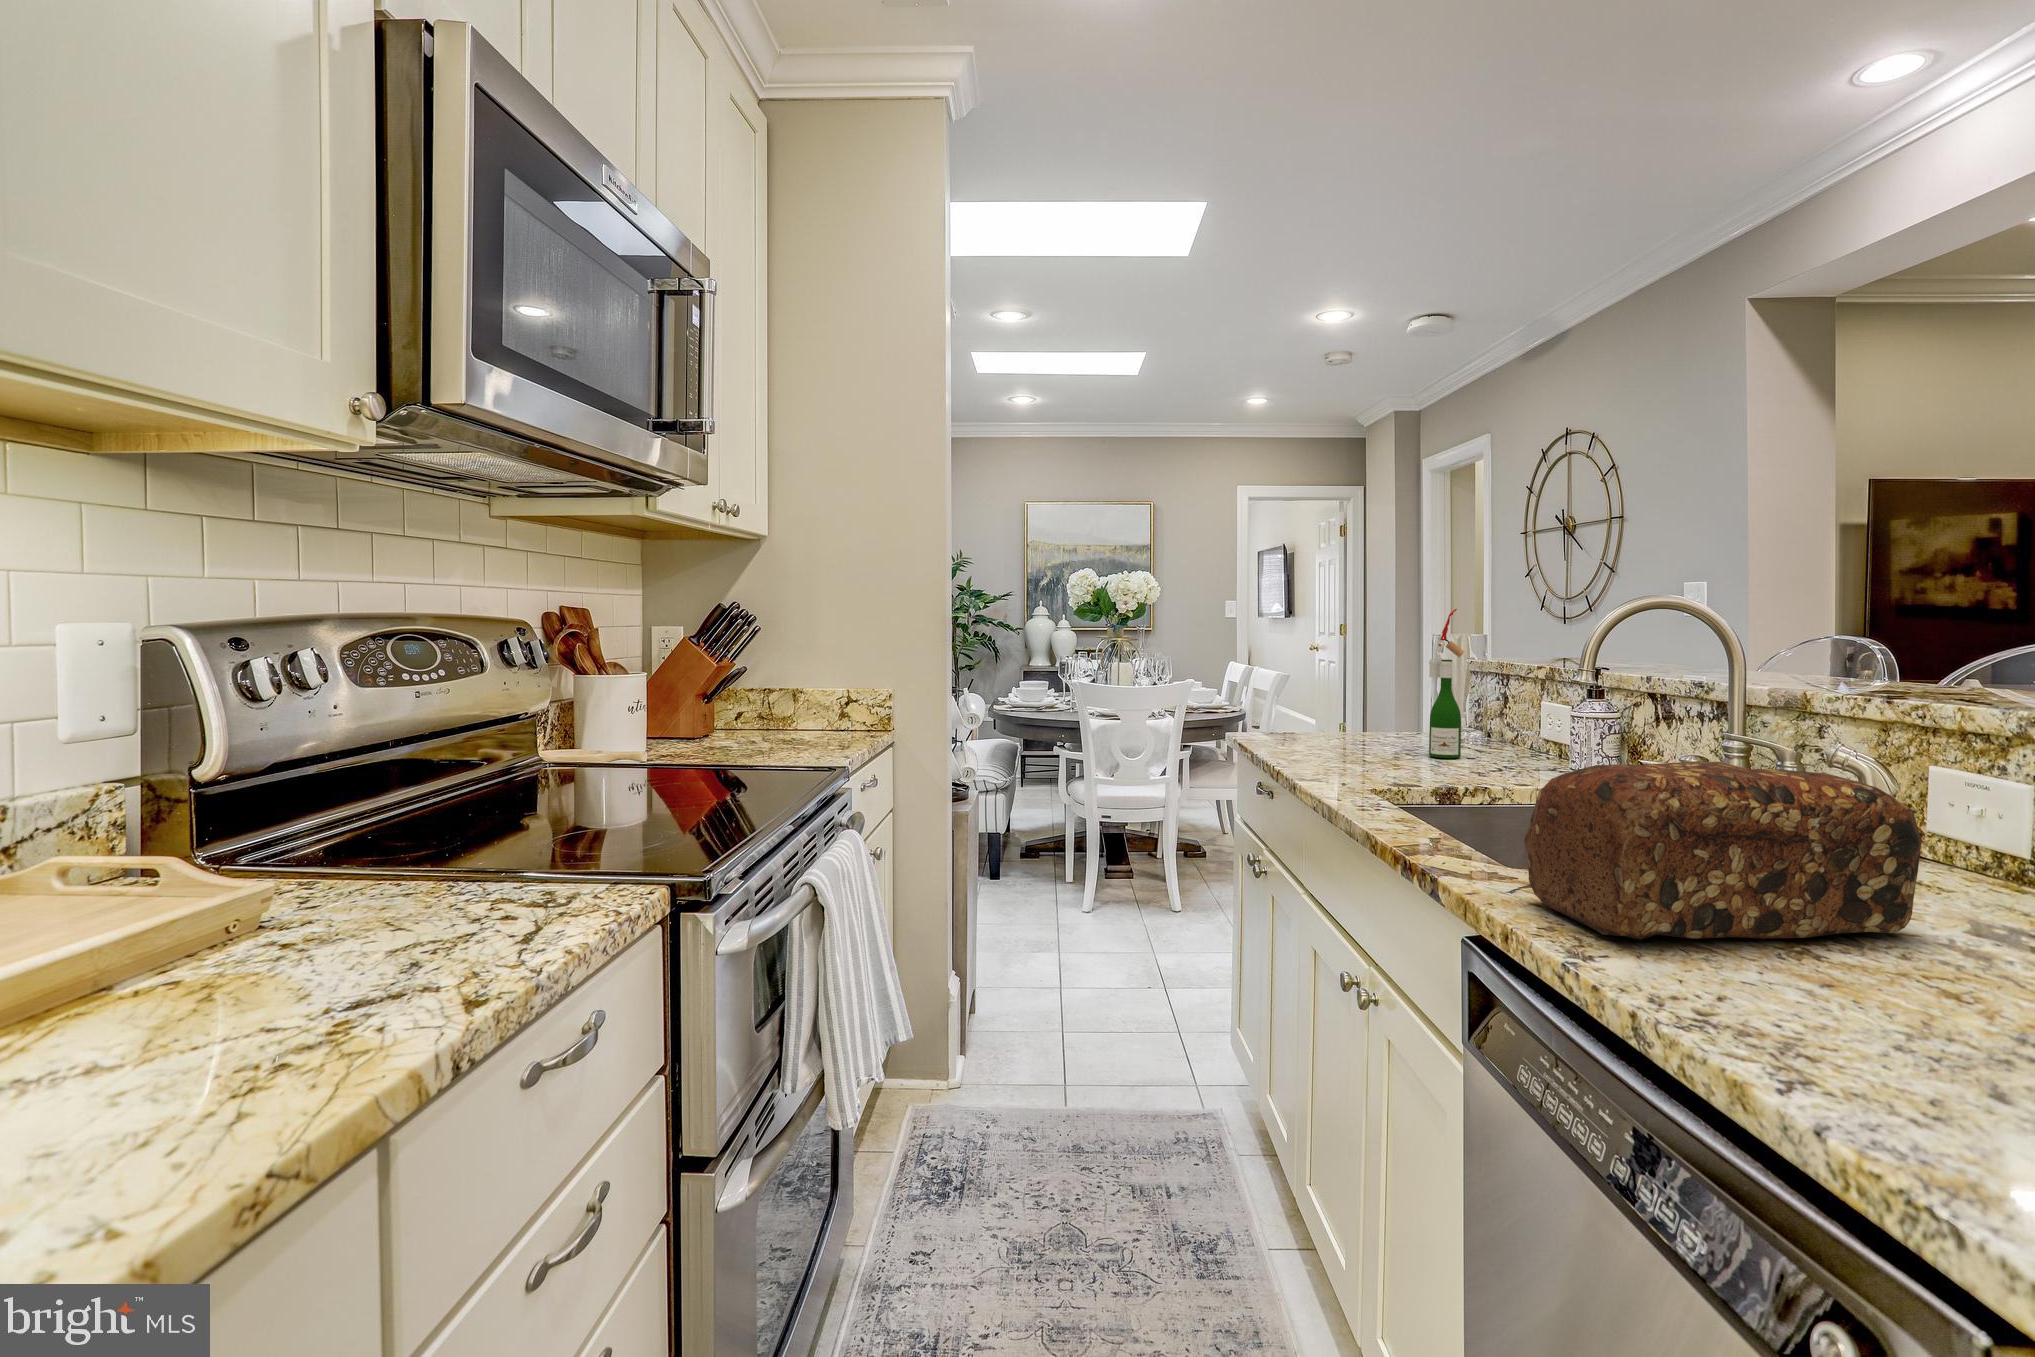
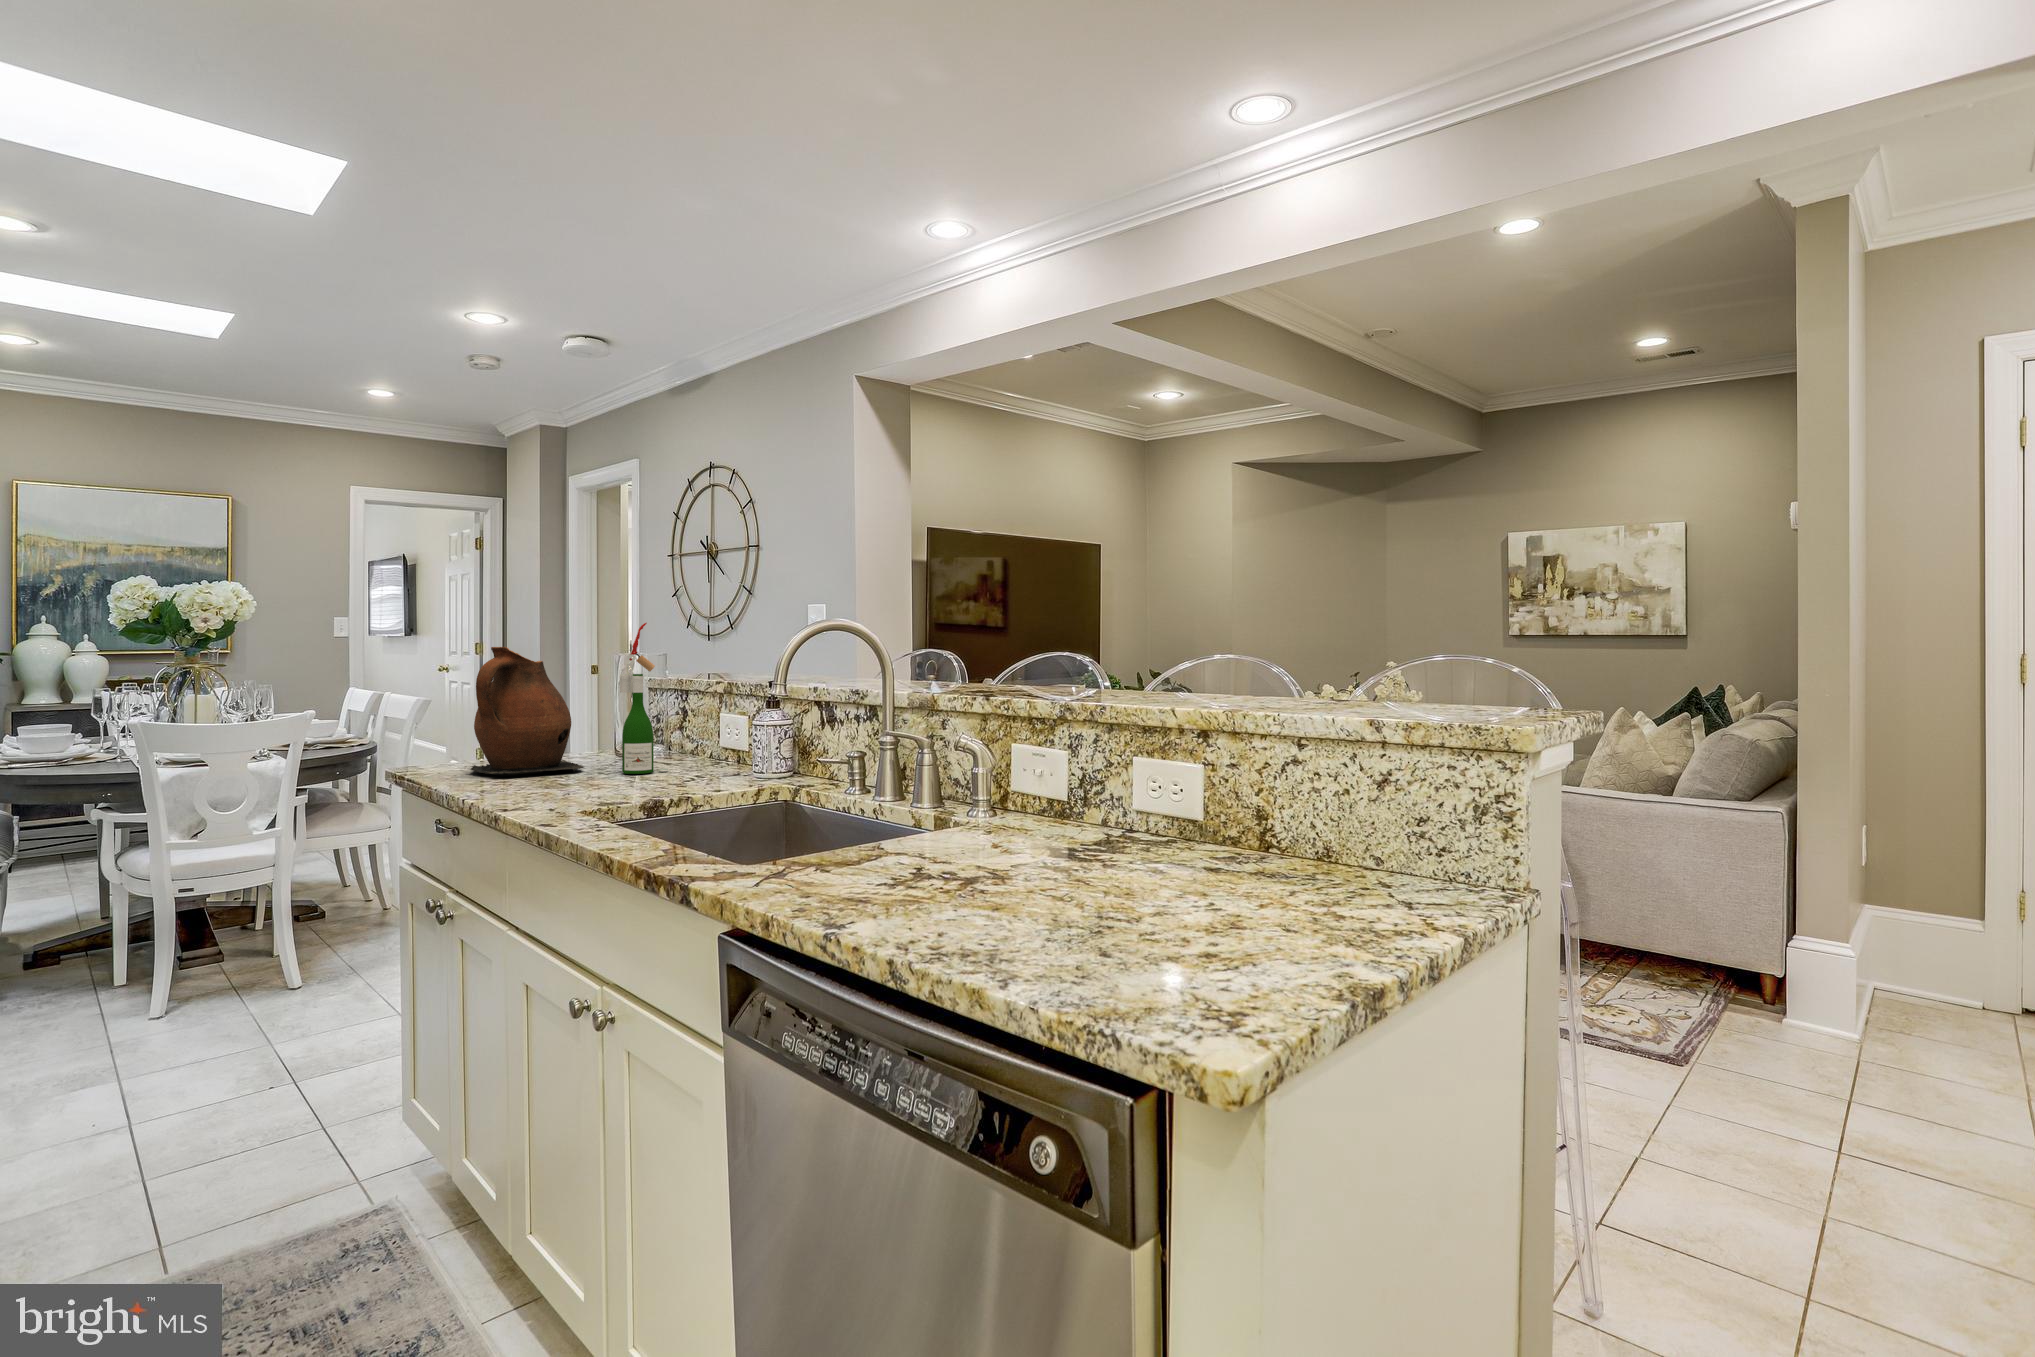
ceramic pitcher: none [1293,633,1395,750] -> present [465,647,584,774]
bread loaf: present [1524,762,1921,940] -> none [770,749,1028,904]

